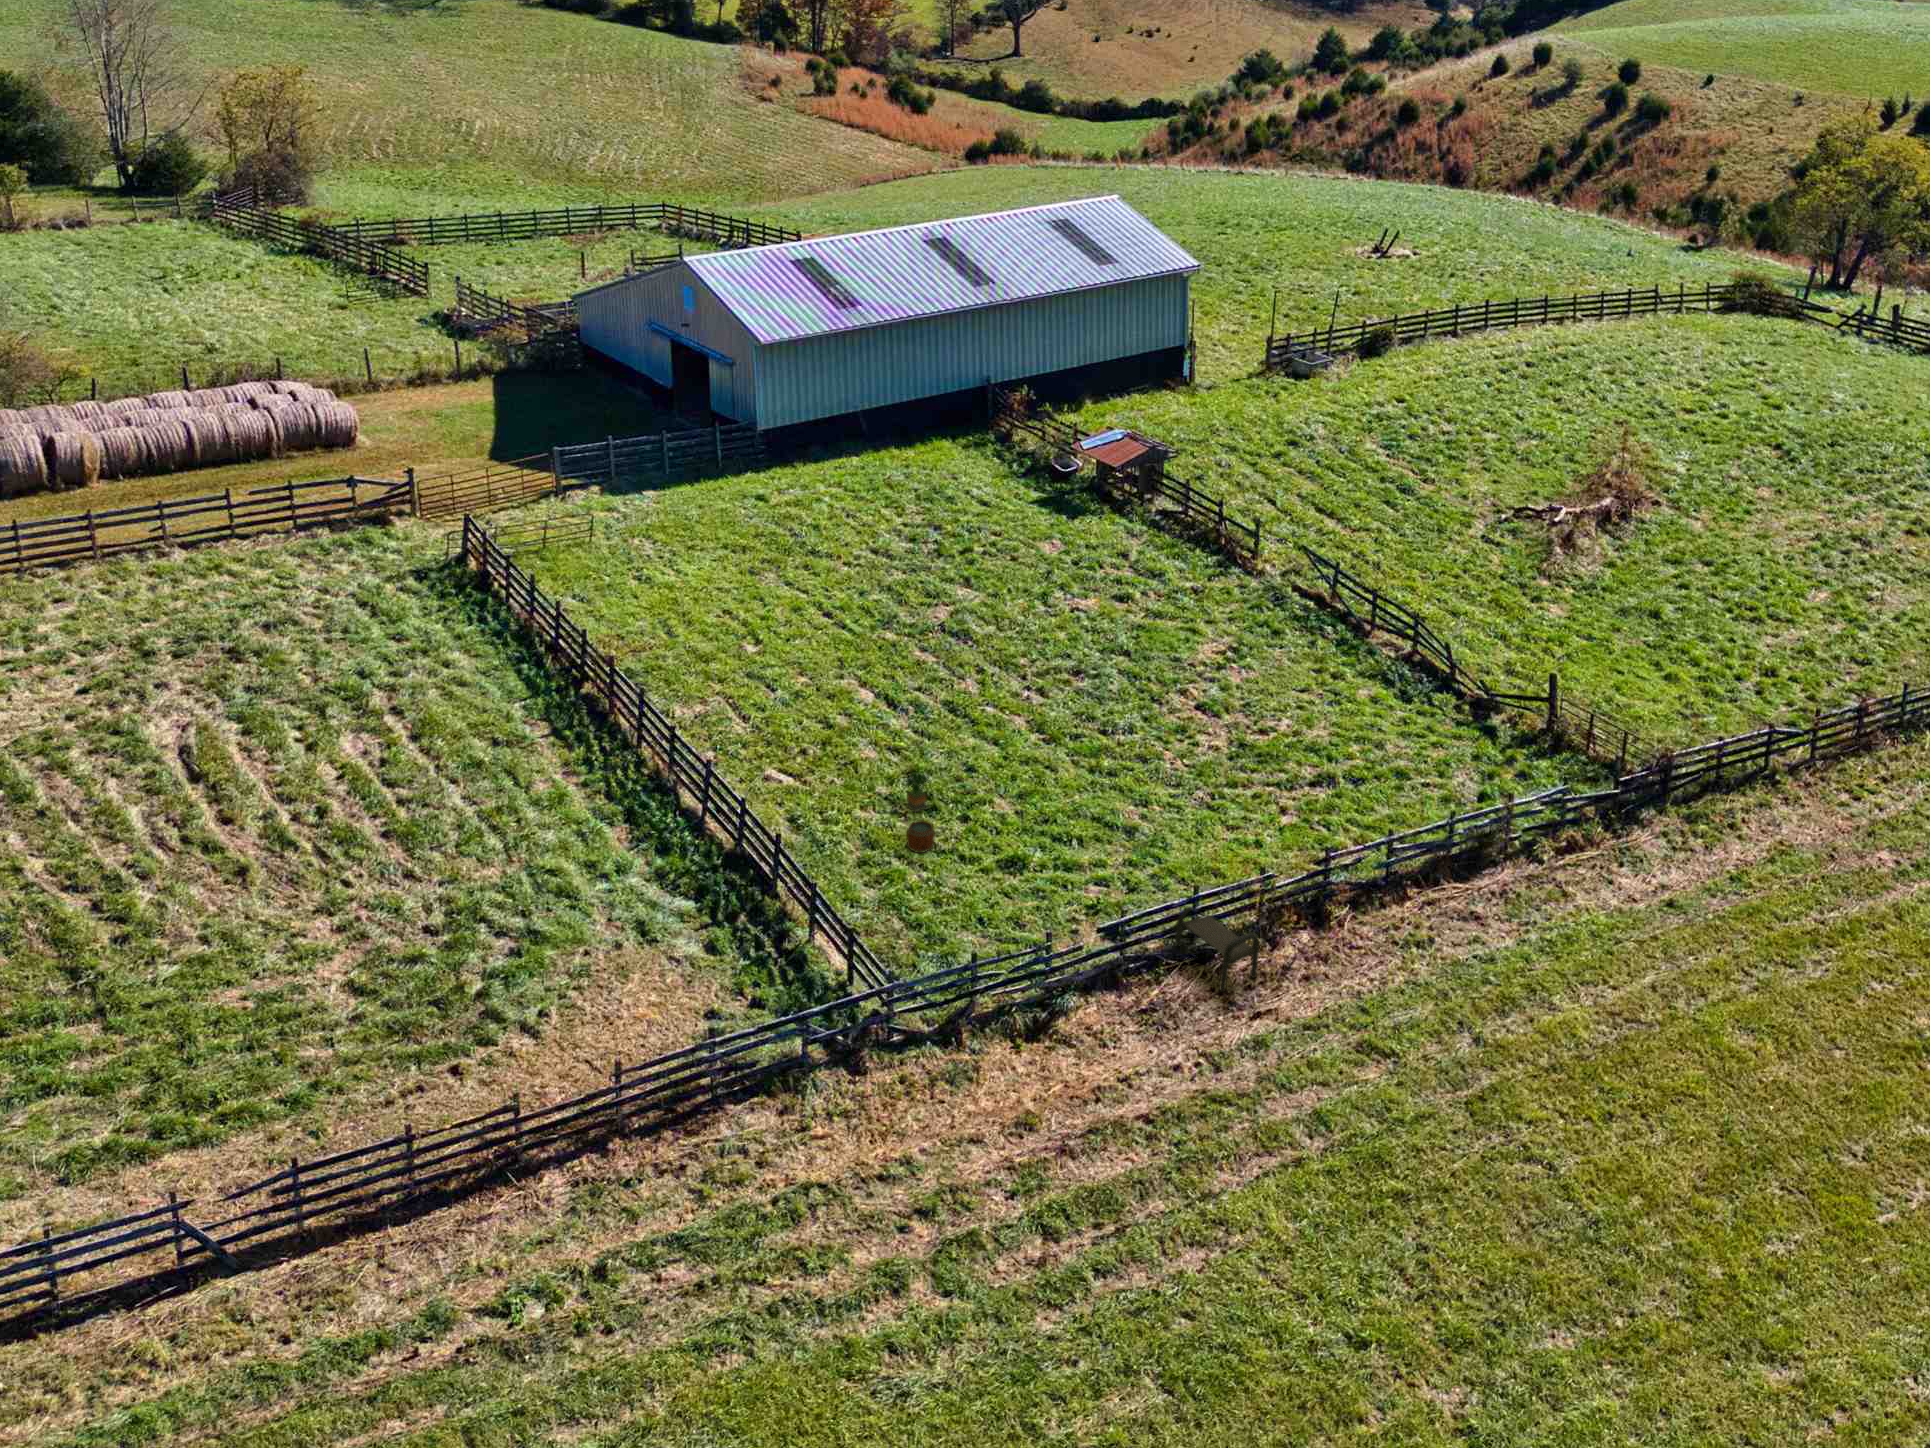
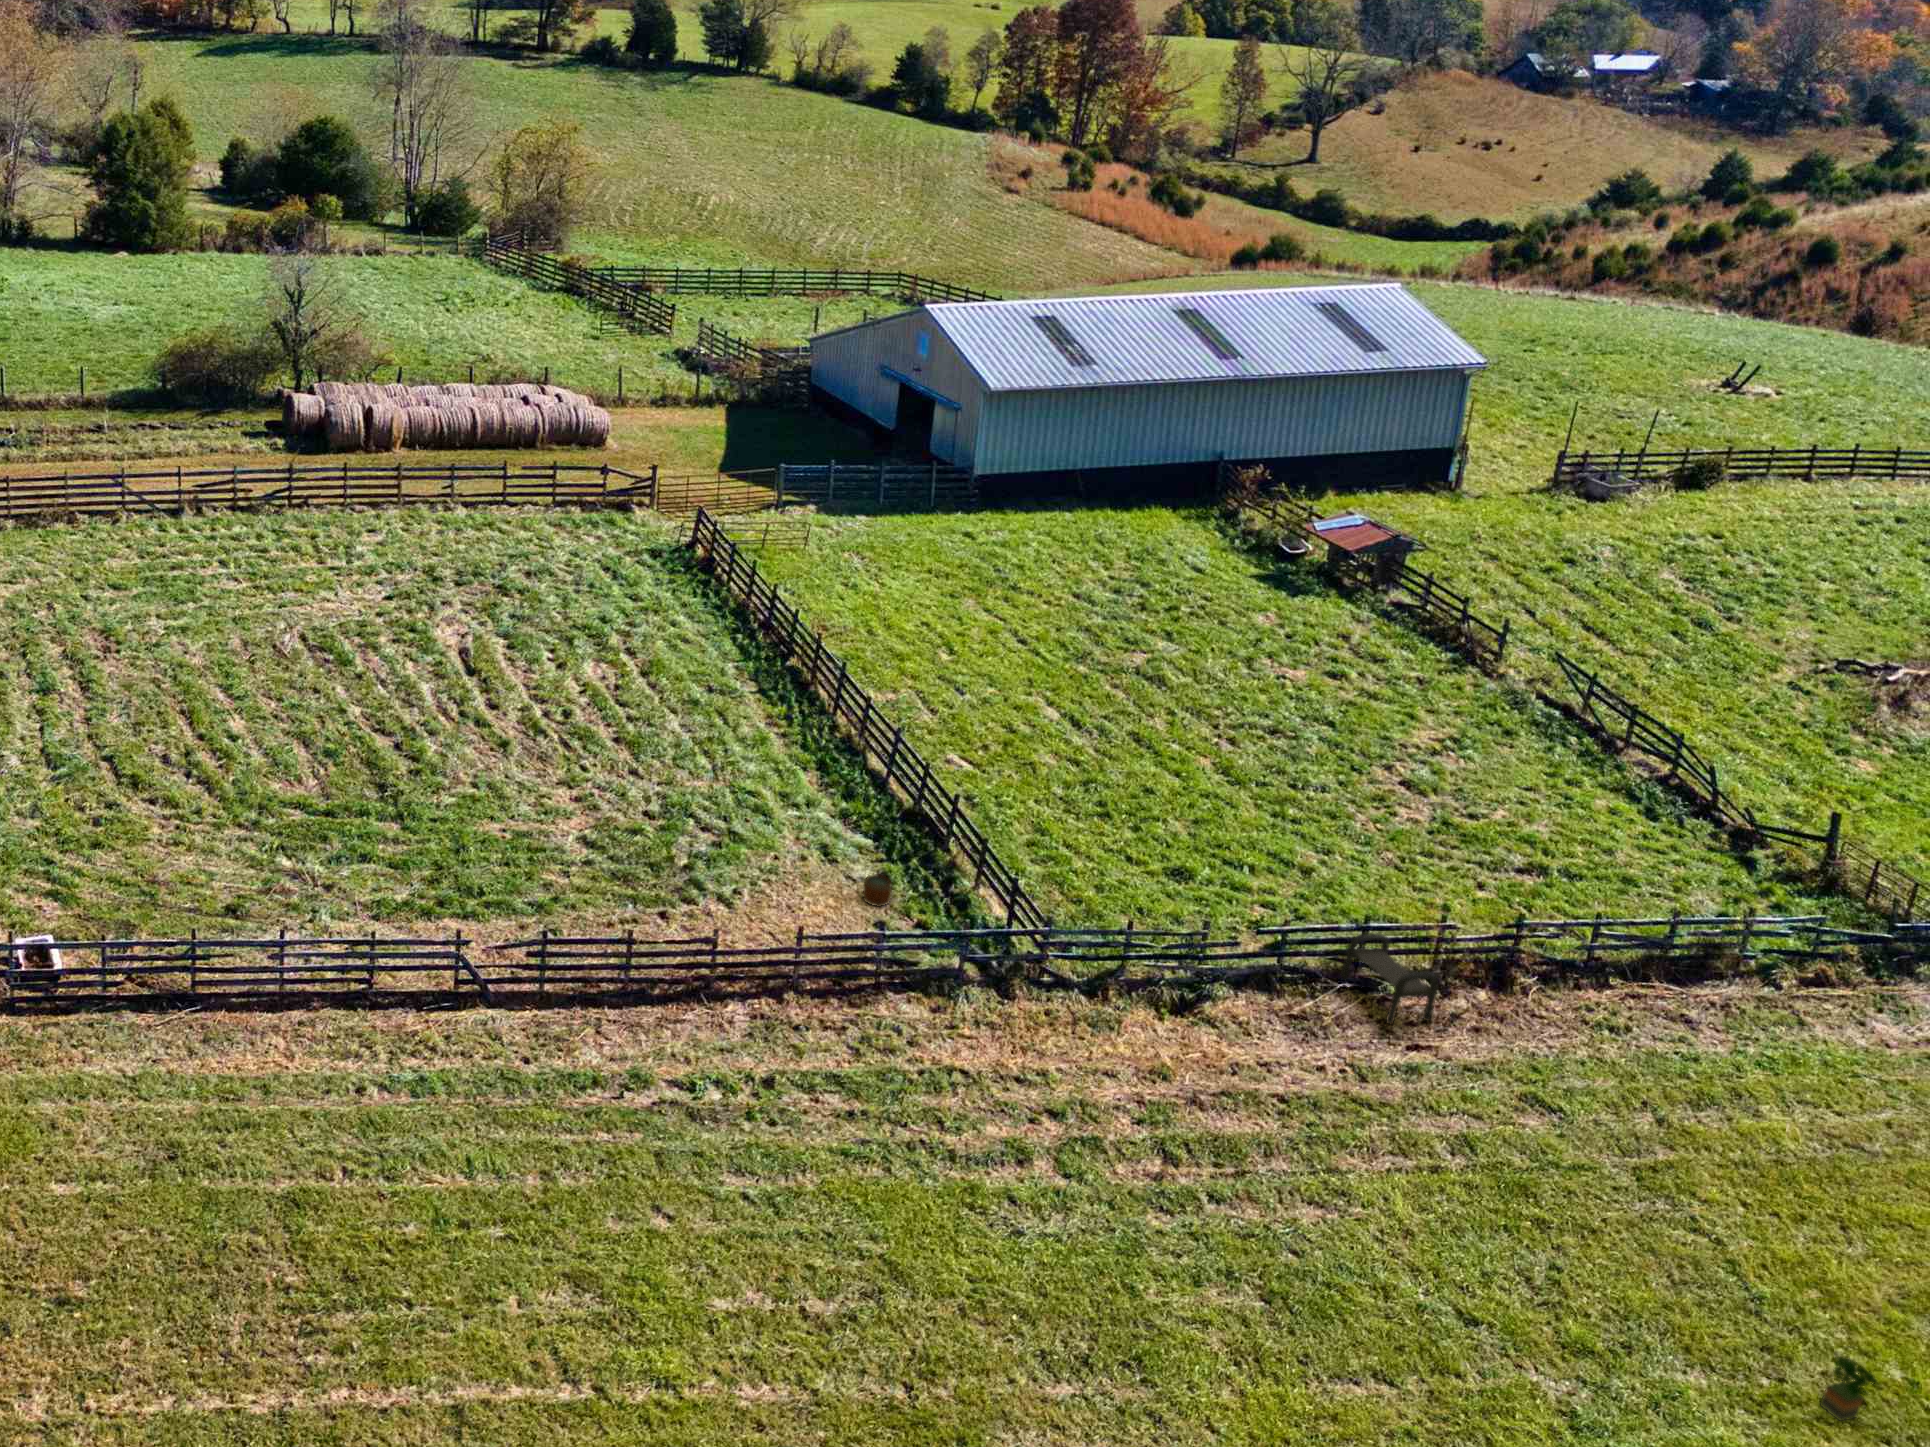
potted tree: present [906,772,931,812] -> present [1821,1357,1878,1421]
bucket: present [907,821,934,853] -> present [863,874,892,906]

